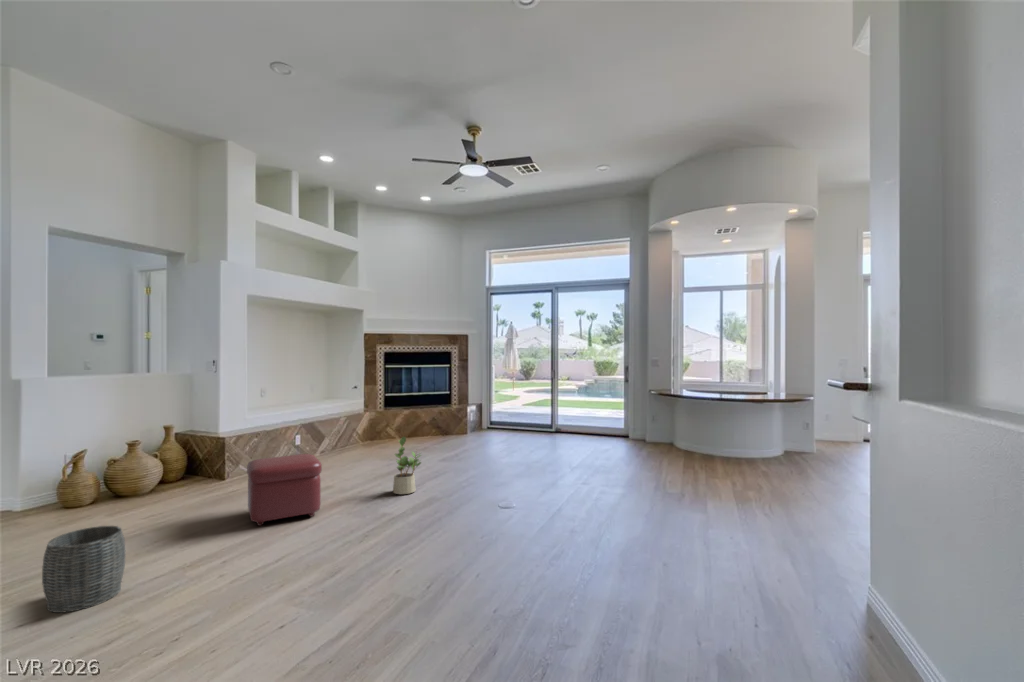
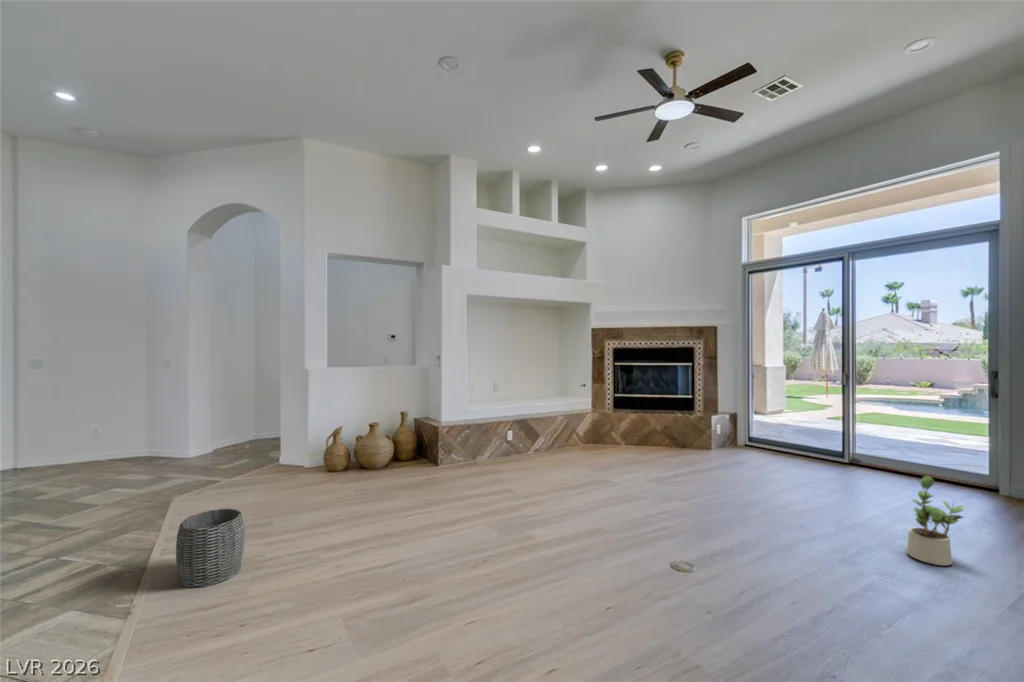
potted plant: present [393,437,421,494] -> present [907,476,965,565]
ottoman: present [247,454,322,526] -> none [390,458,467,532]

